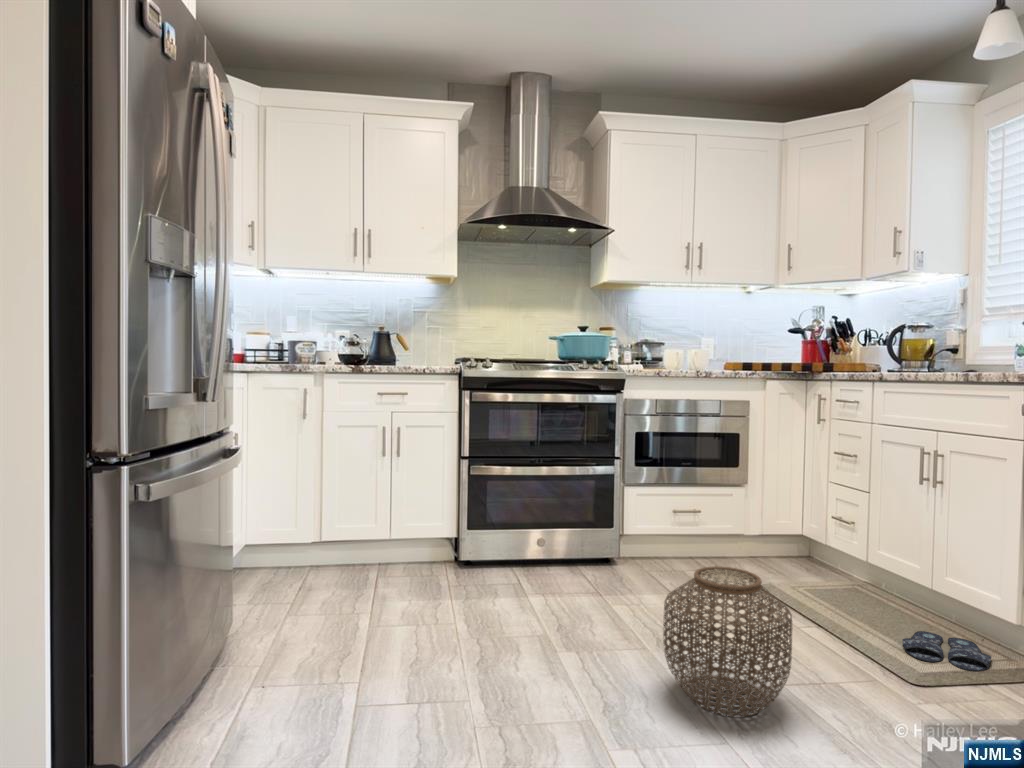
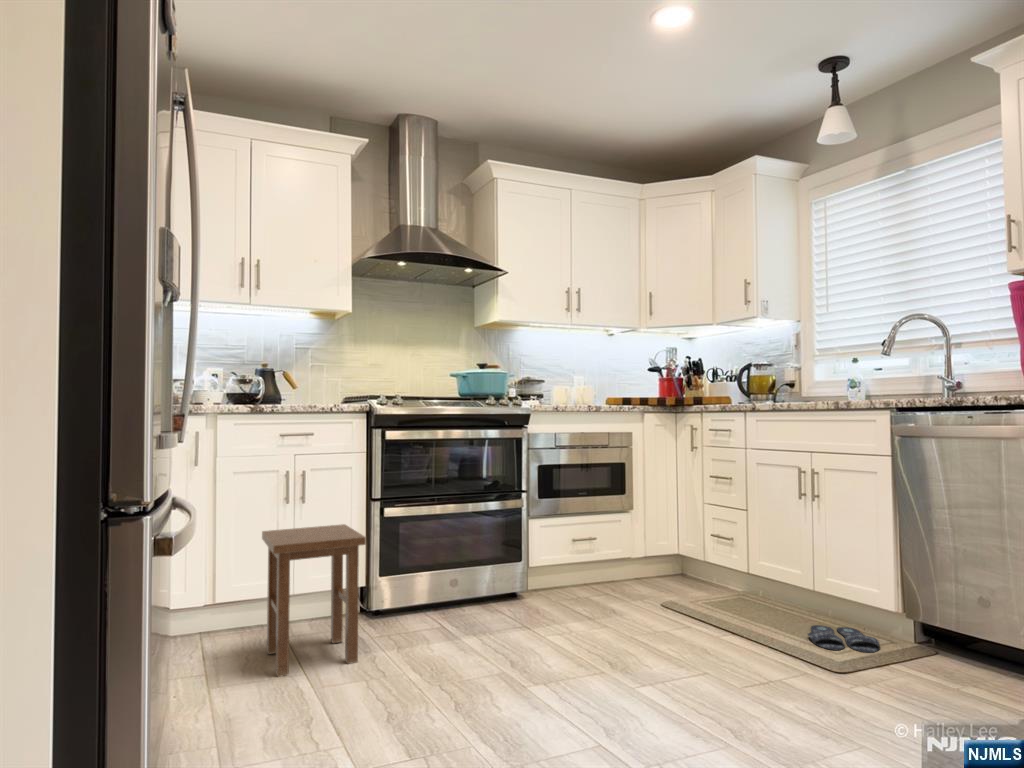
stool: none [349,477,432,604] -> present [262,524,366,677]
woven basket: present [663,566,792,717] -> none [652,584,773,726]

